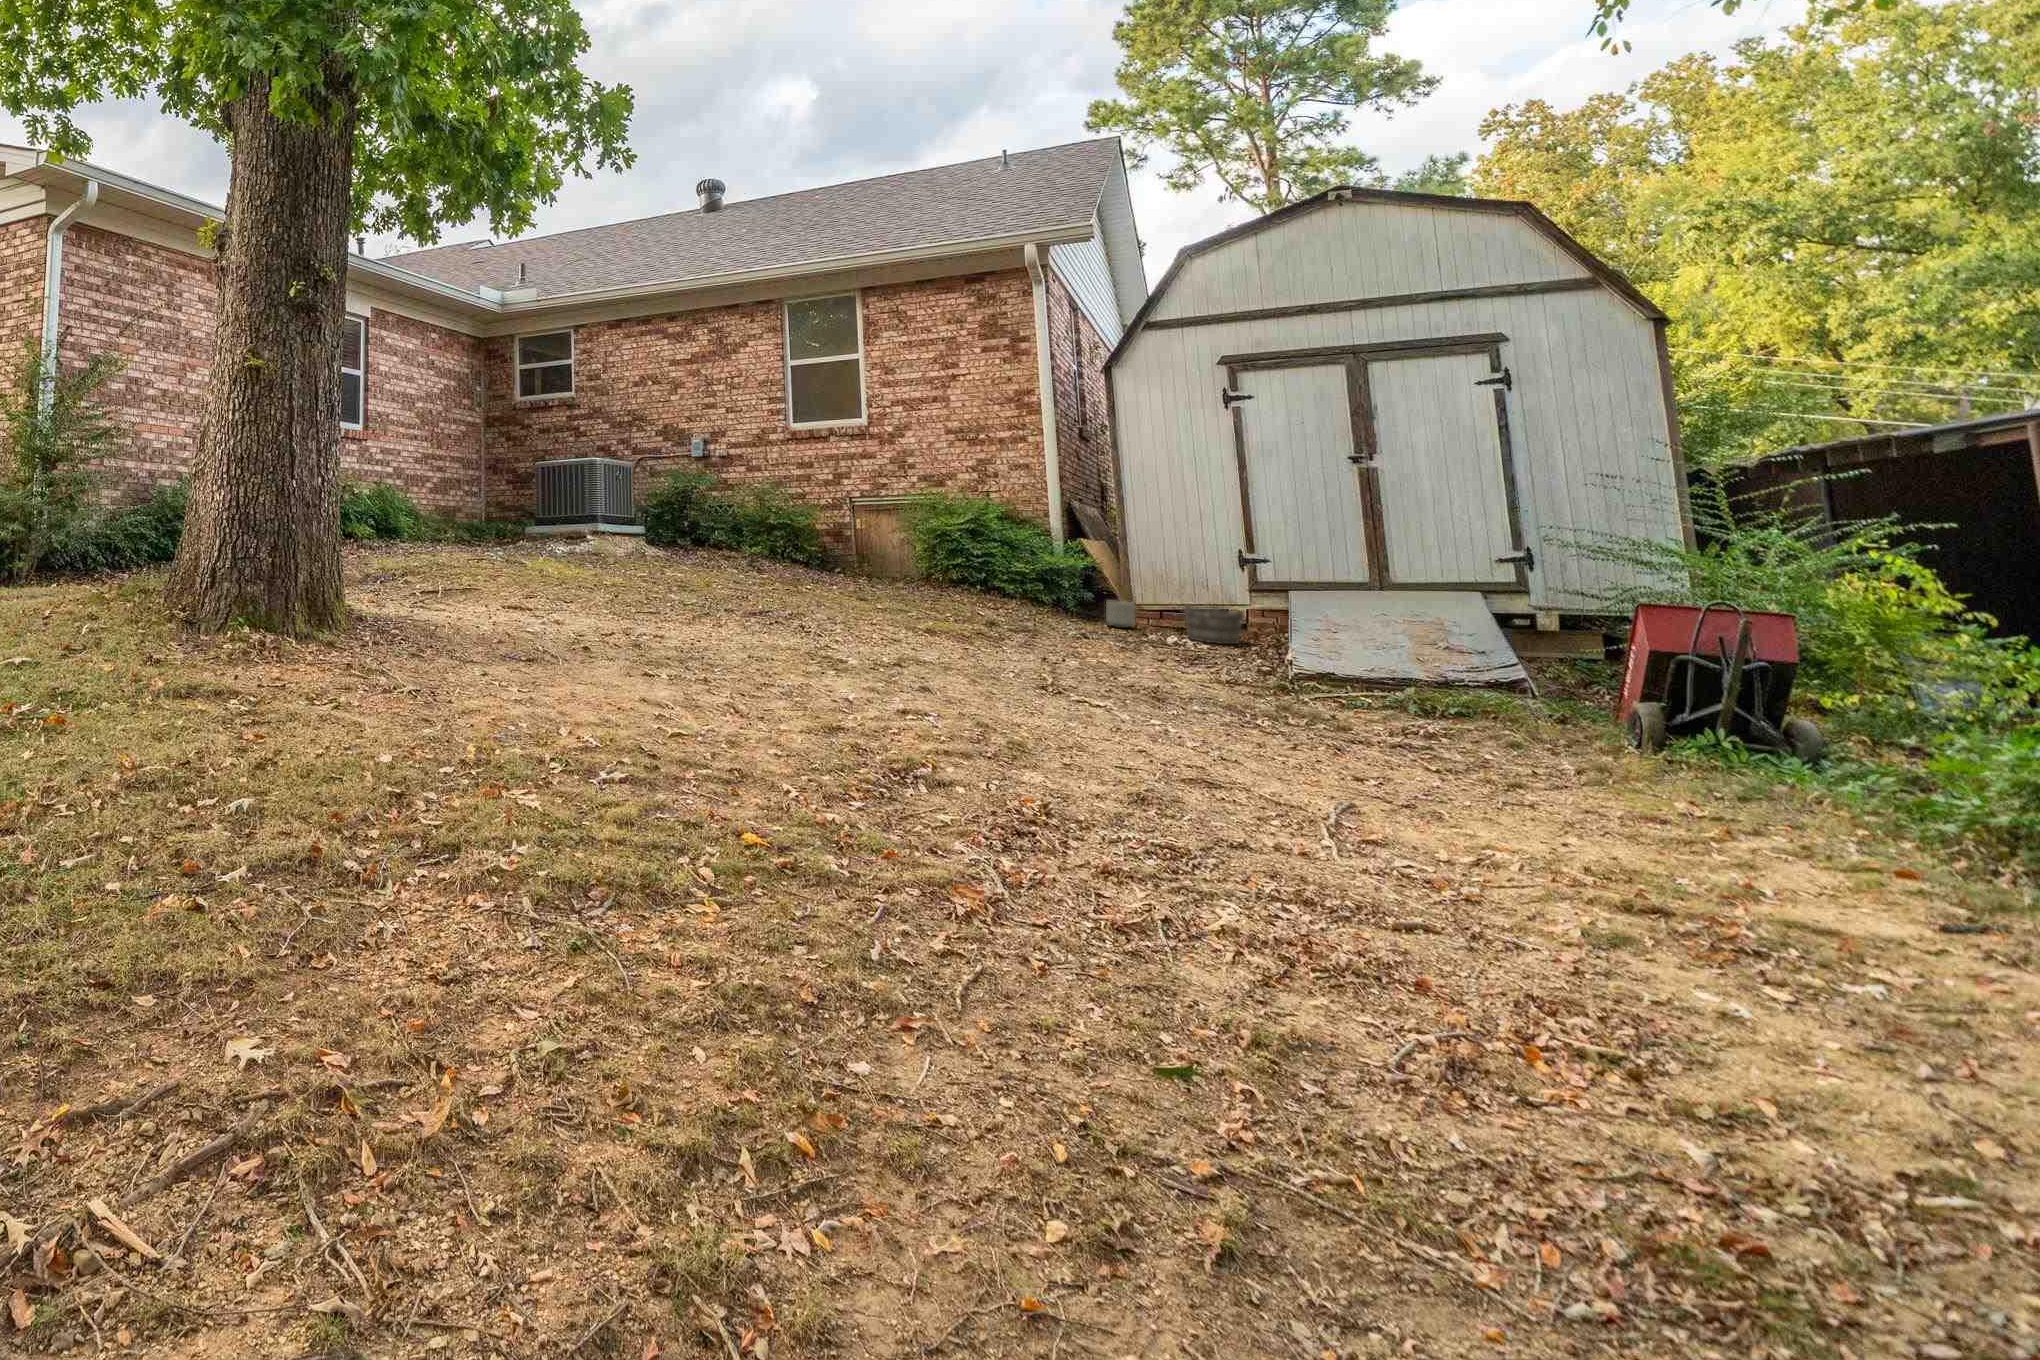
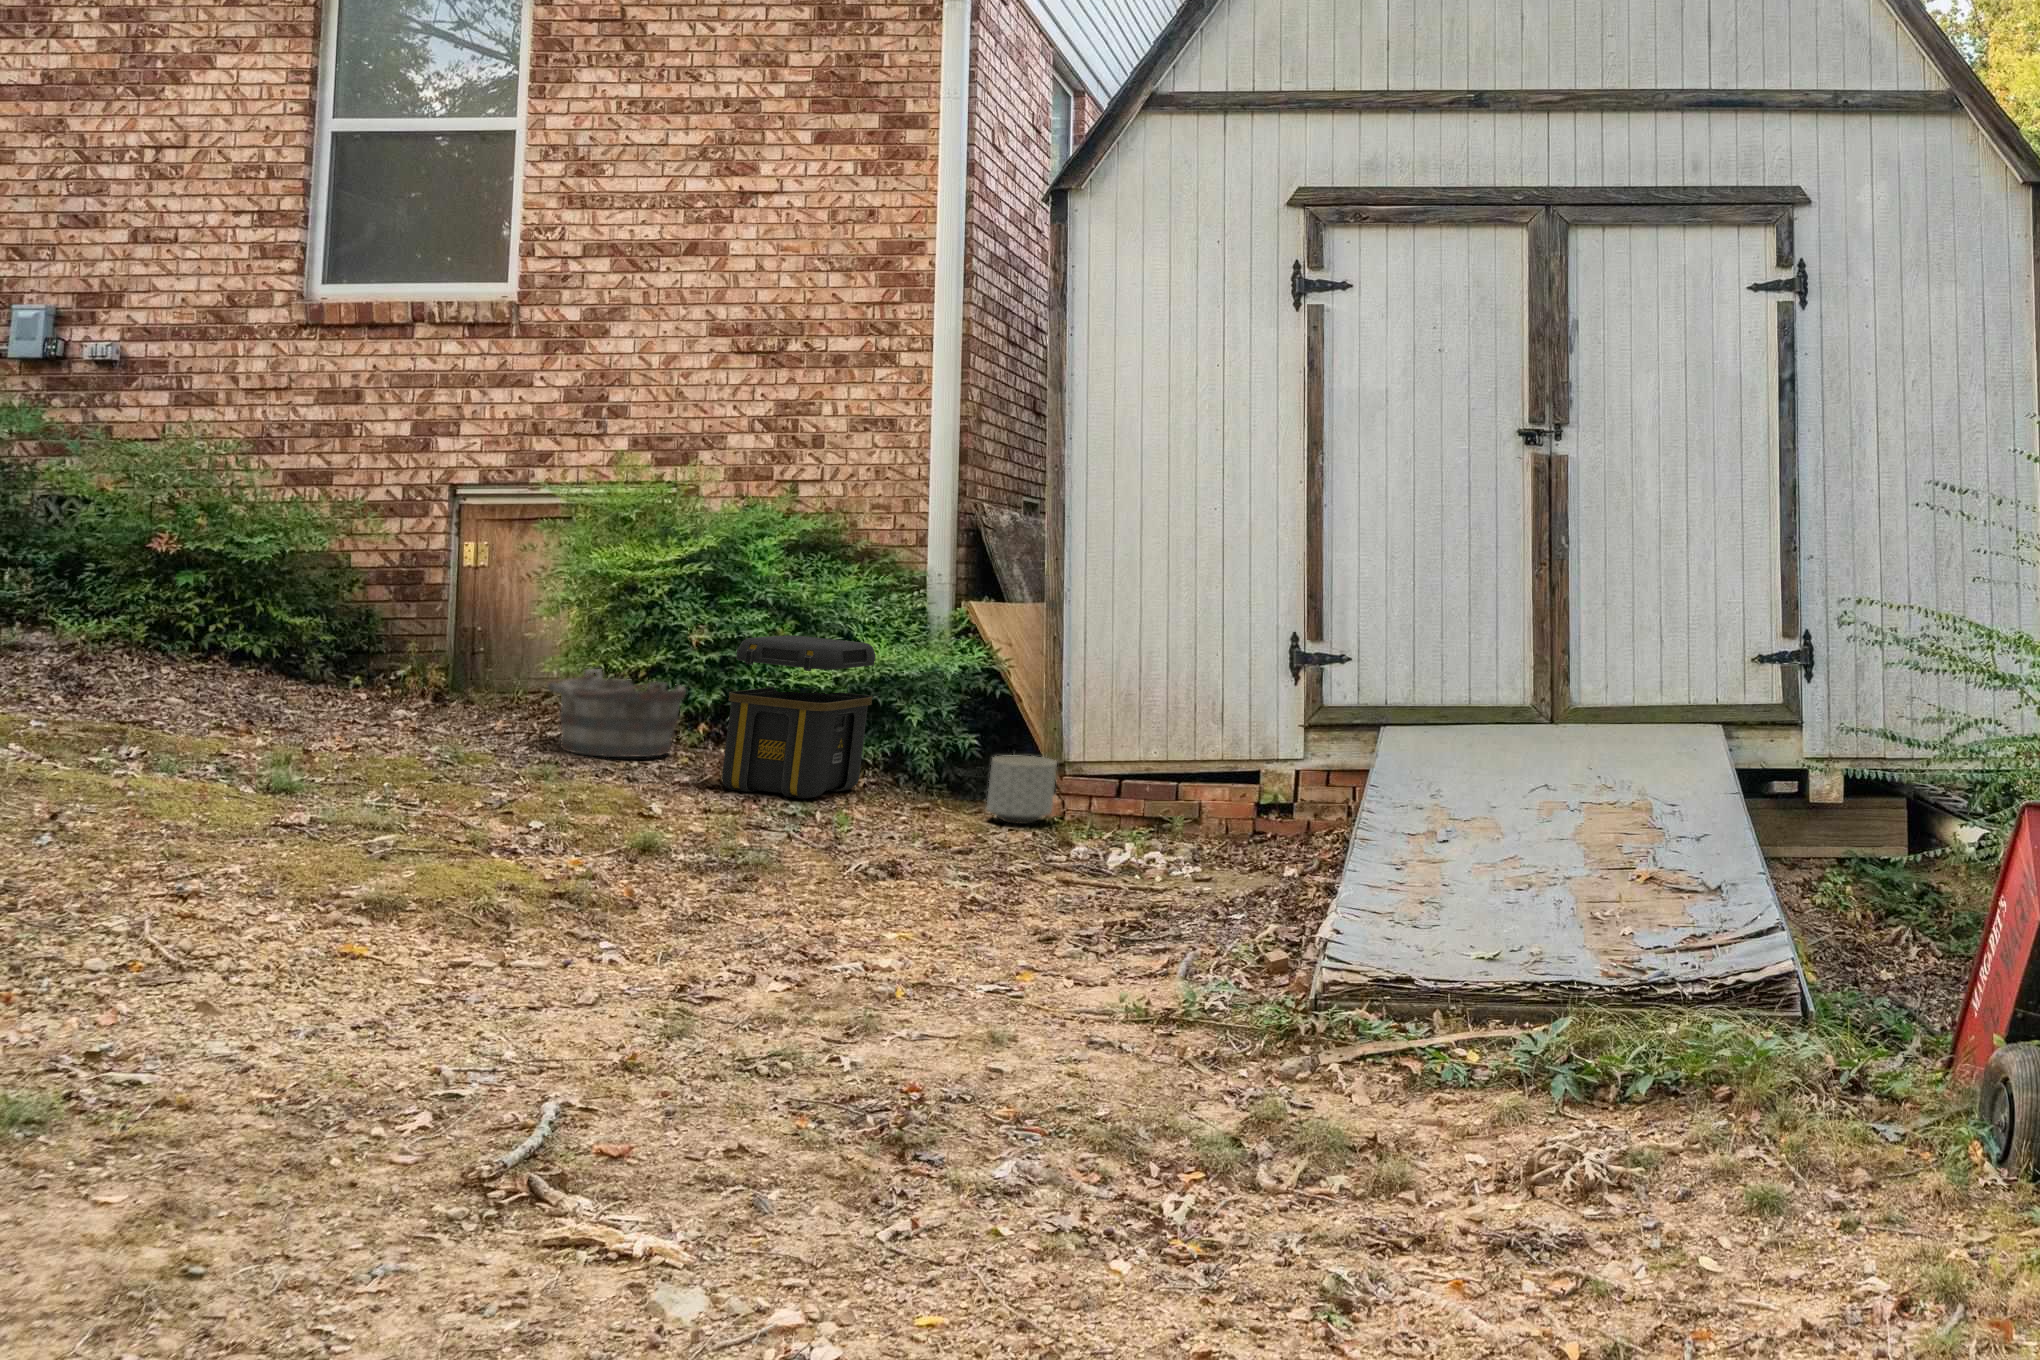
toolbox: none [990,553,1045,616] -> present [722,635,876,799]
bucket: present [1181,605,1244,644] -> present [547,669,686,757]

